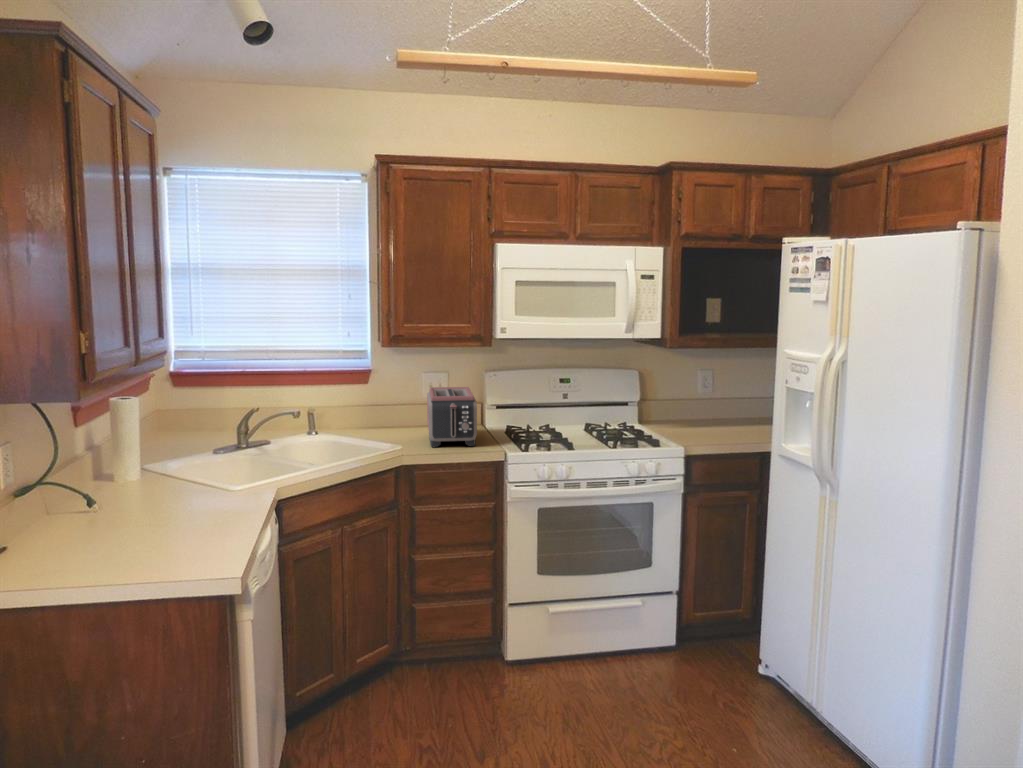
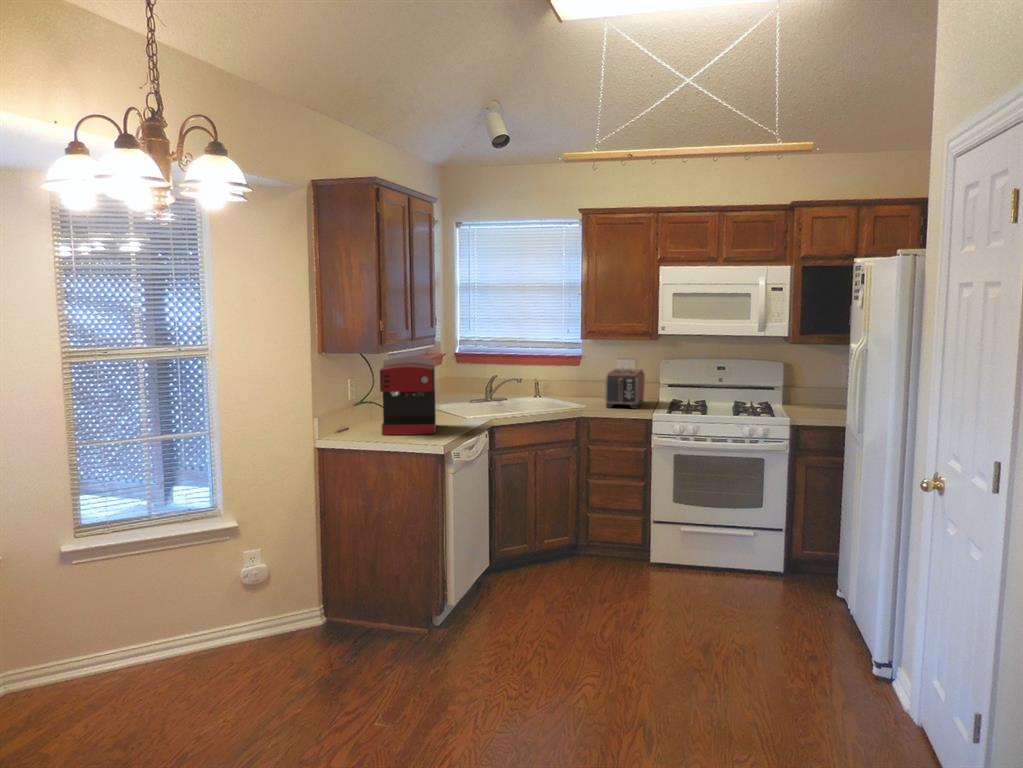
coffee maker: none [82,399,204,556] -> present [380,357,436,435]

